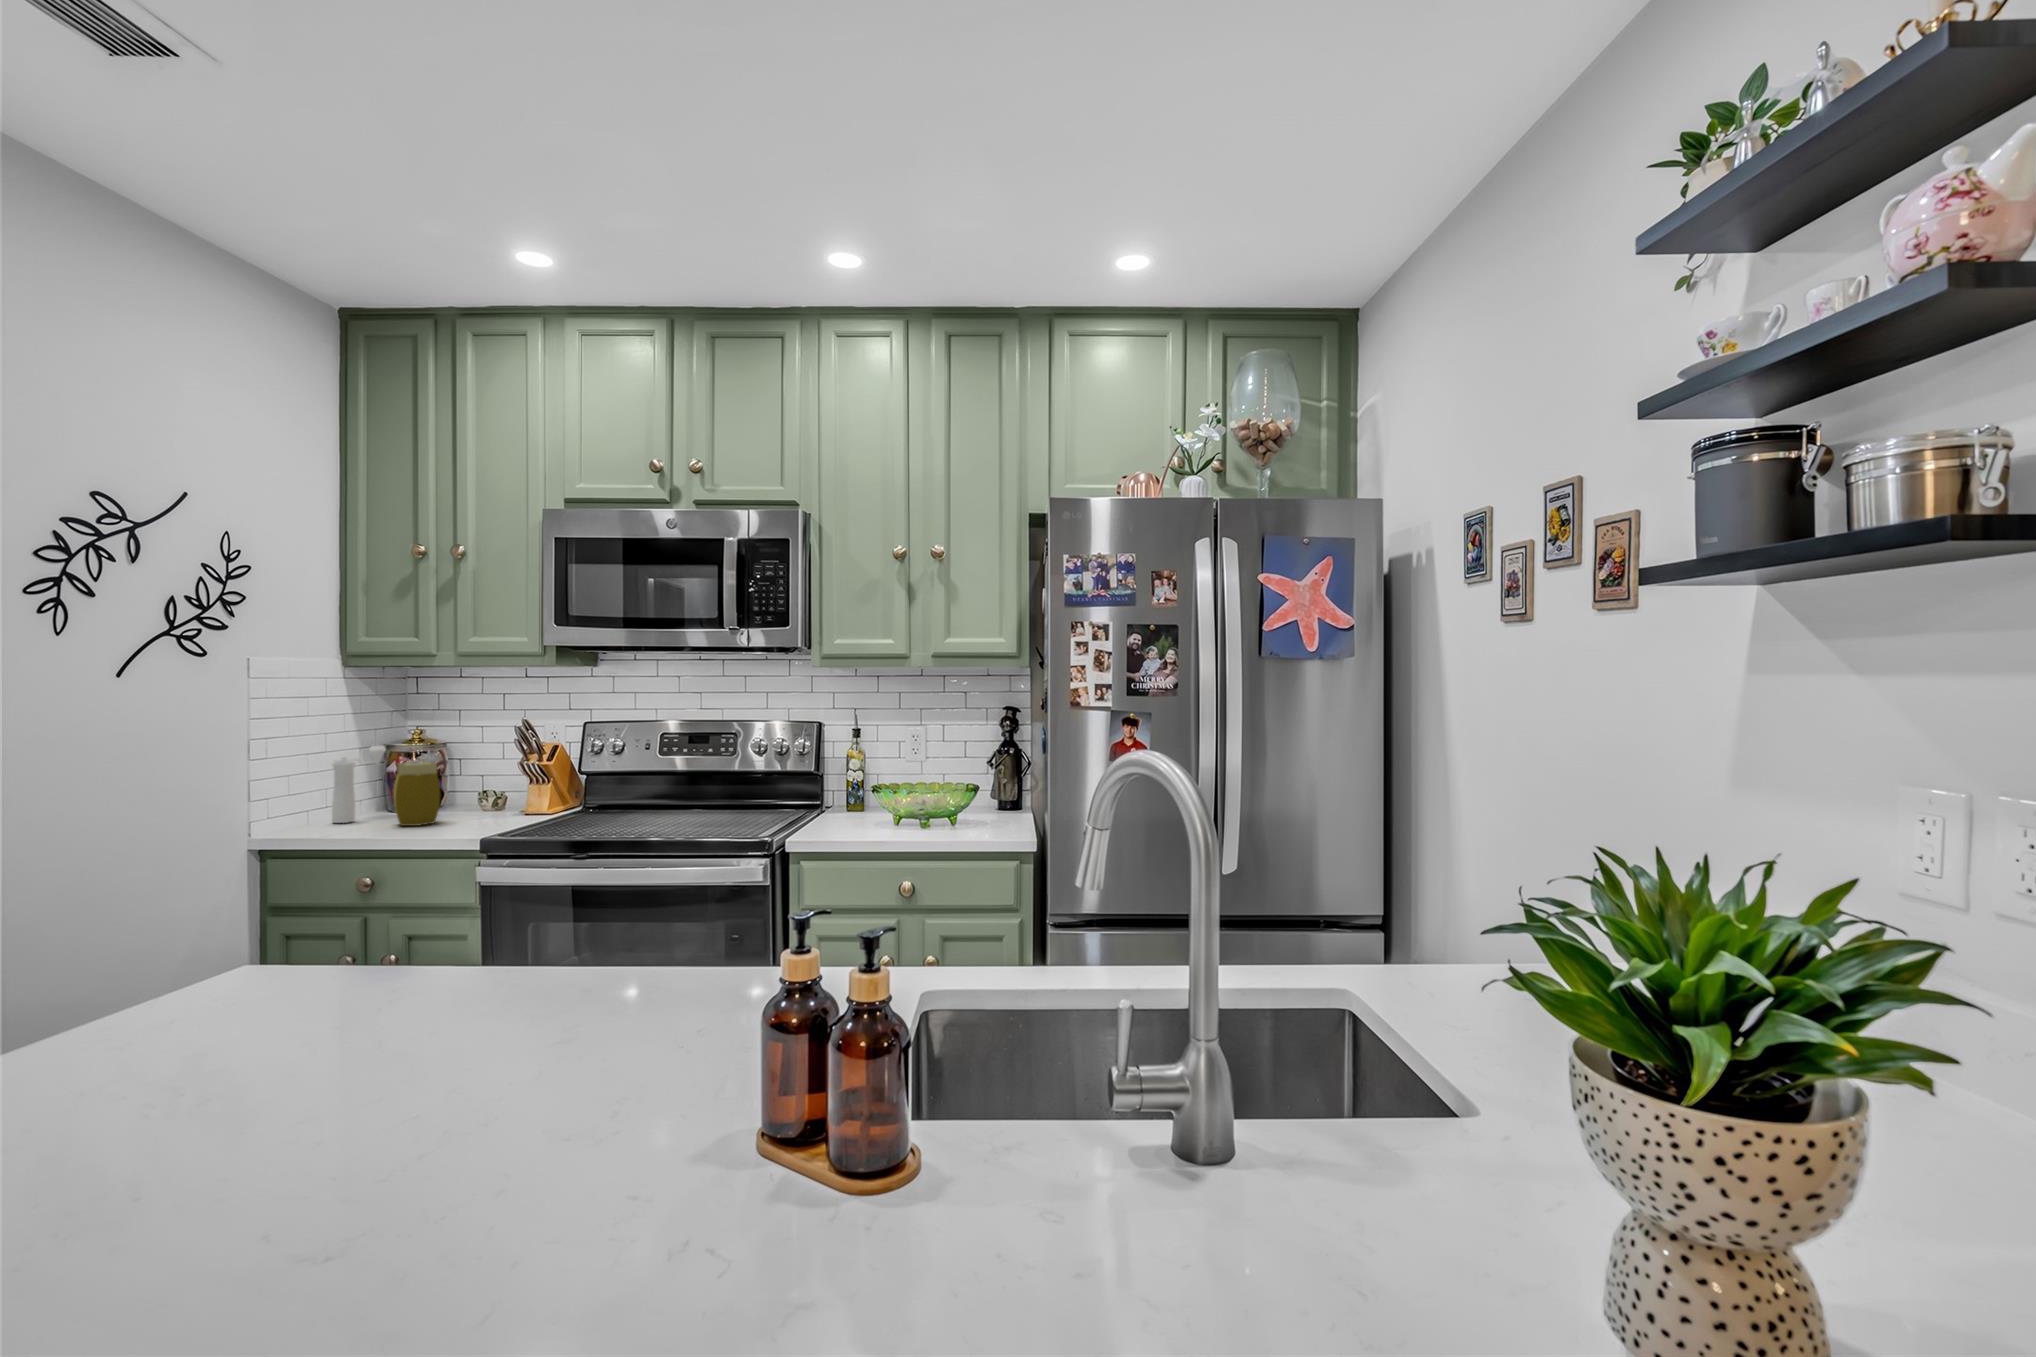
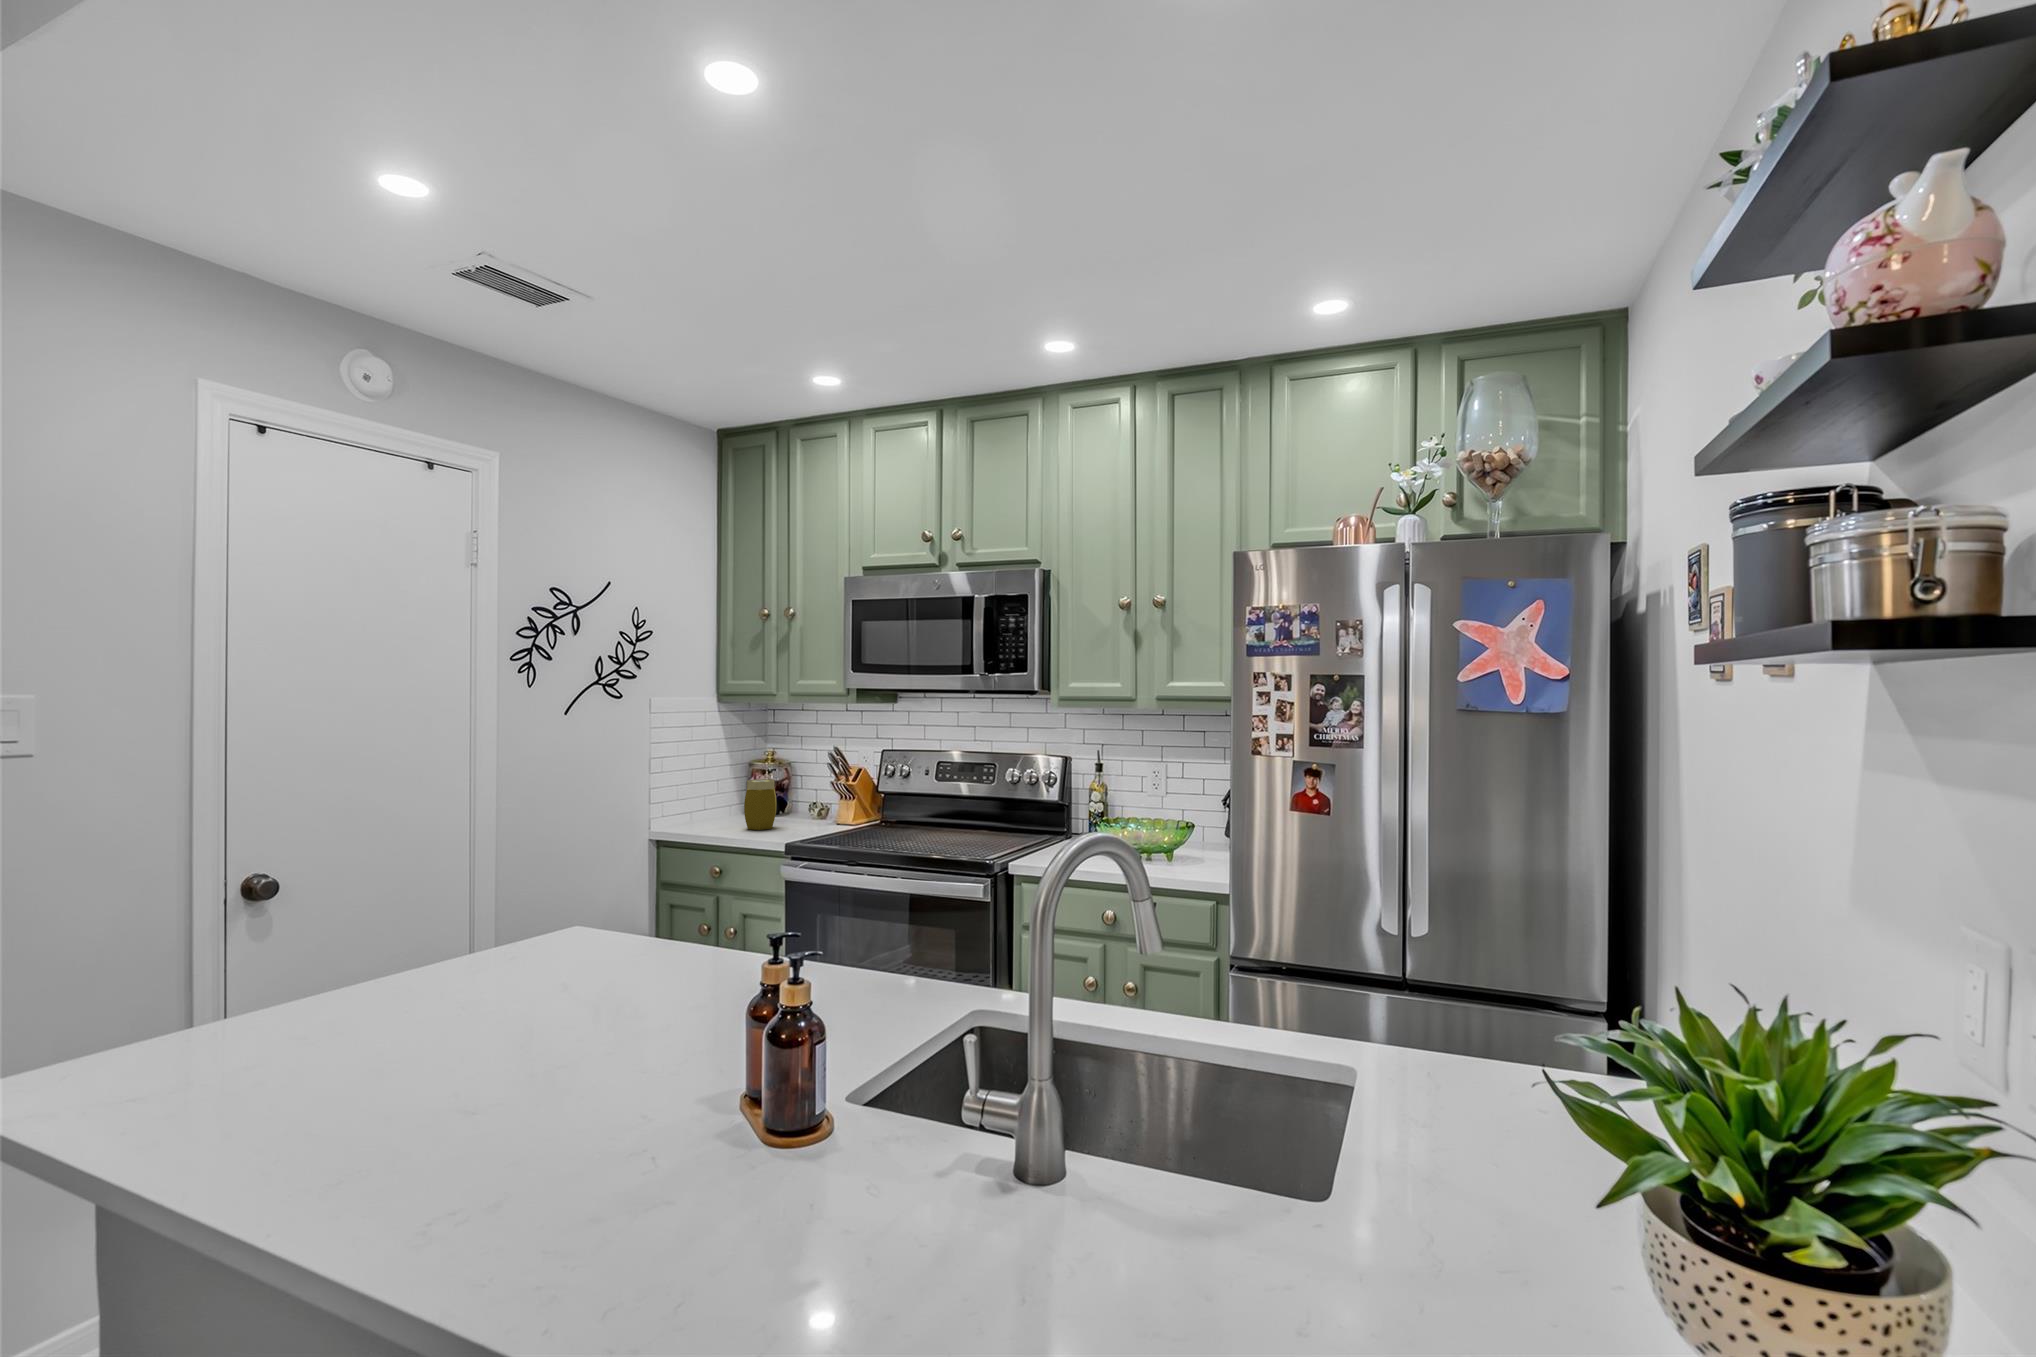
pepper mill: present [332,746,386,823] -> none [707,765,746,824]

